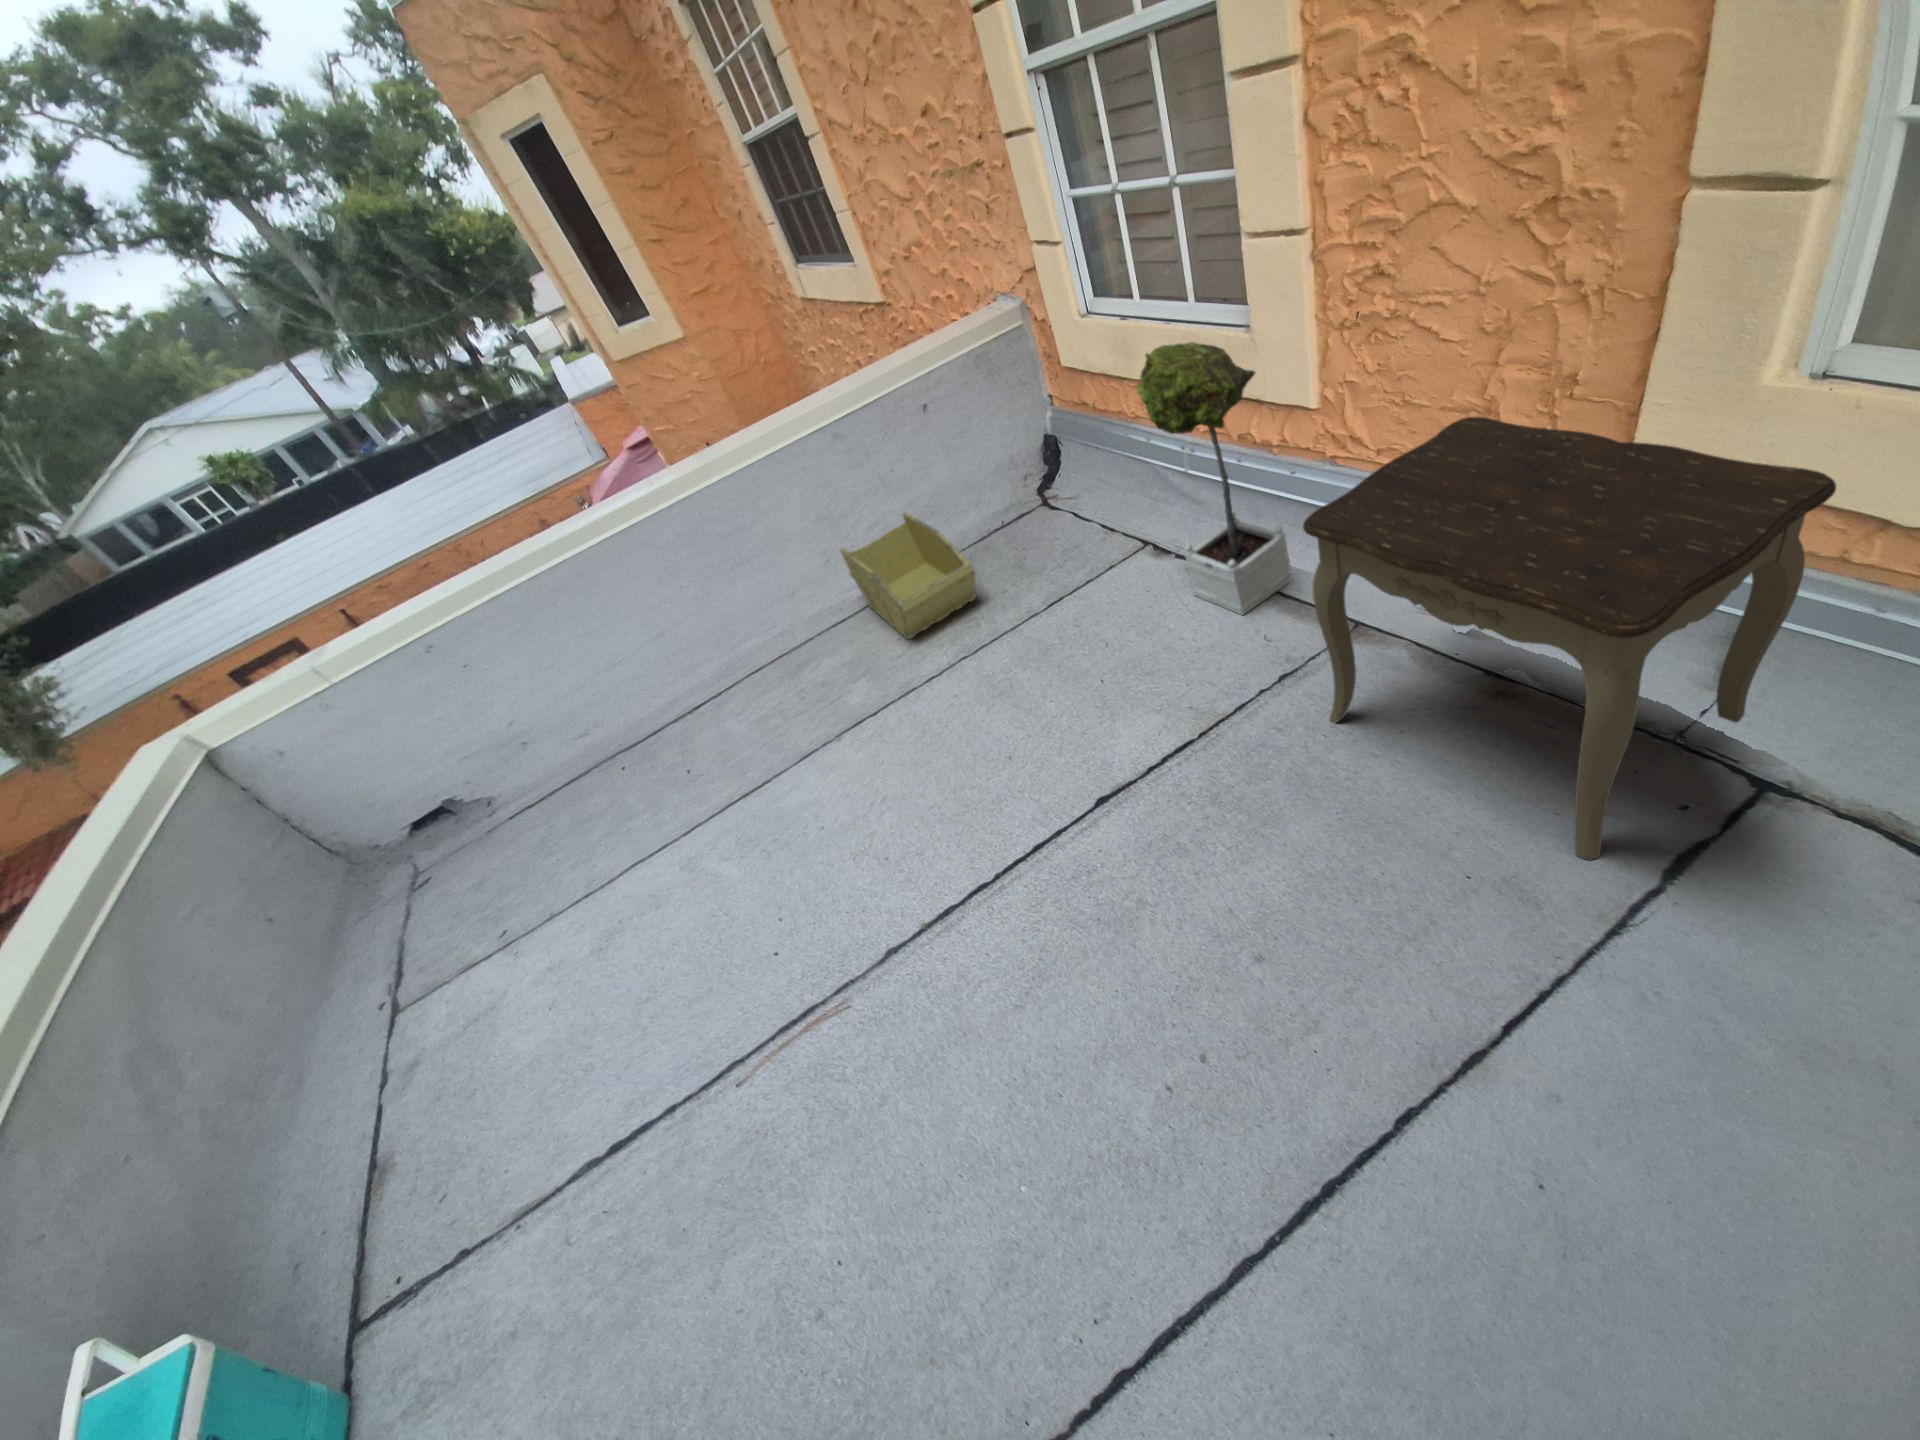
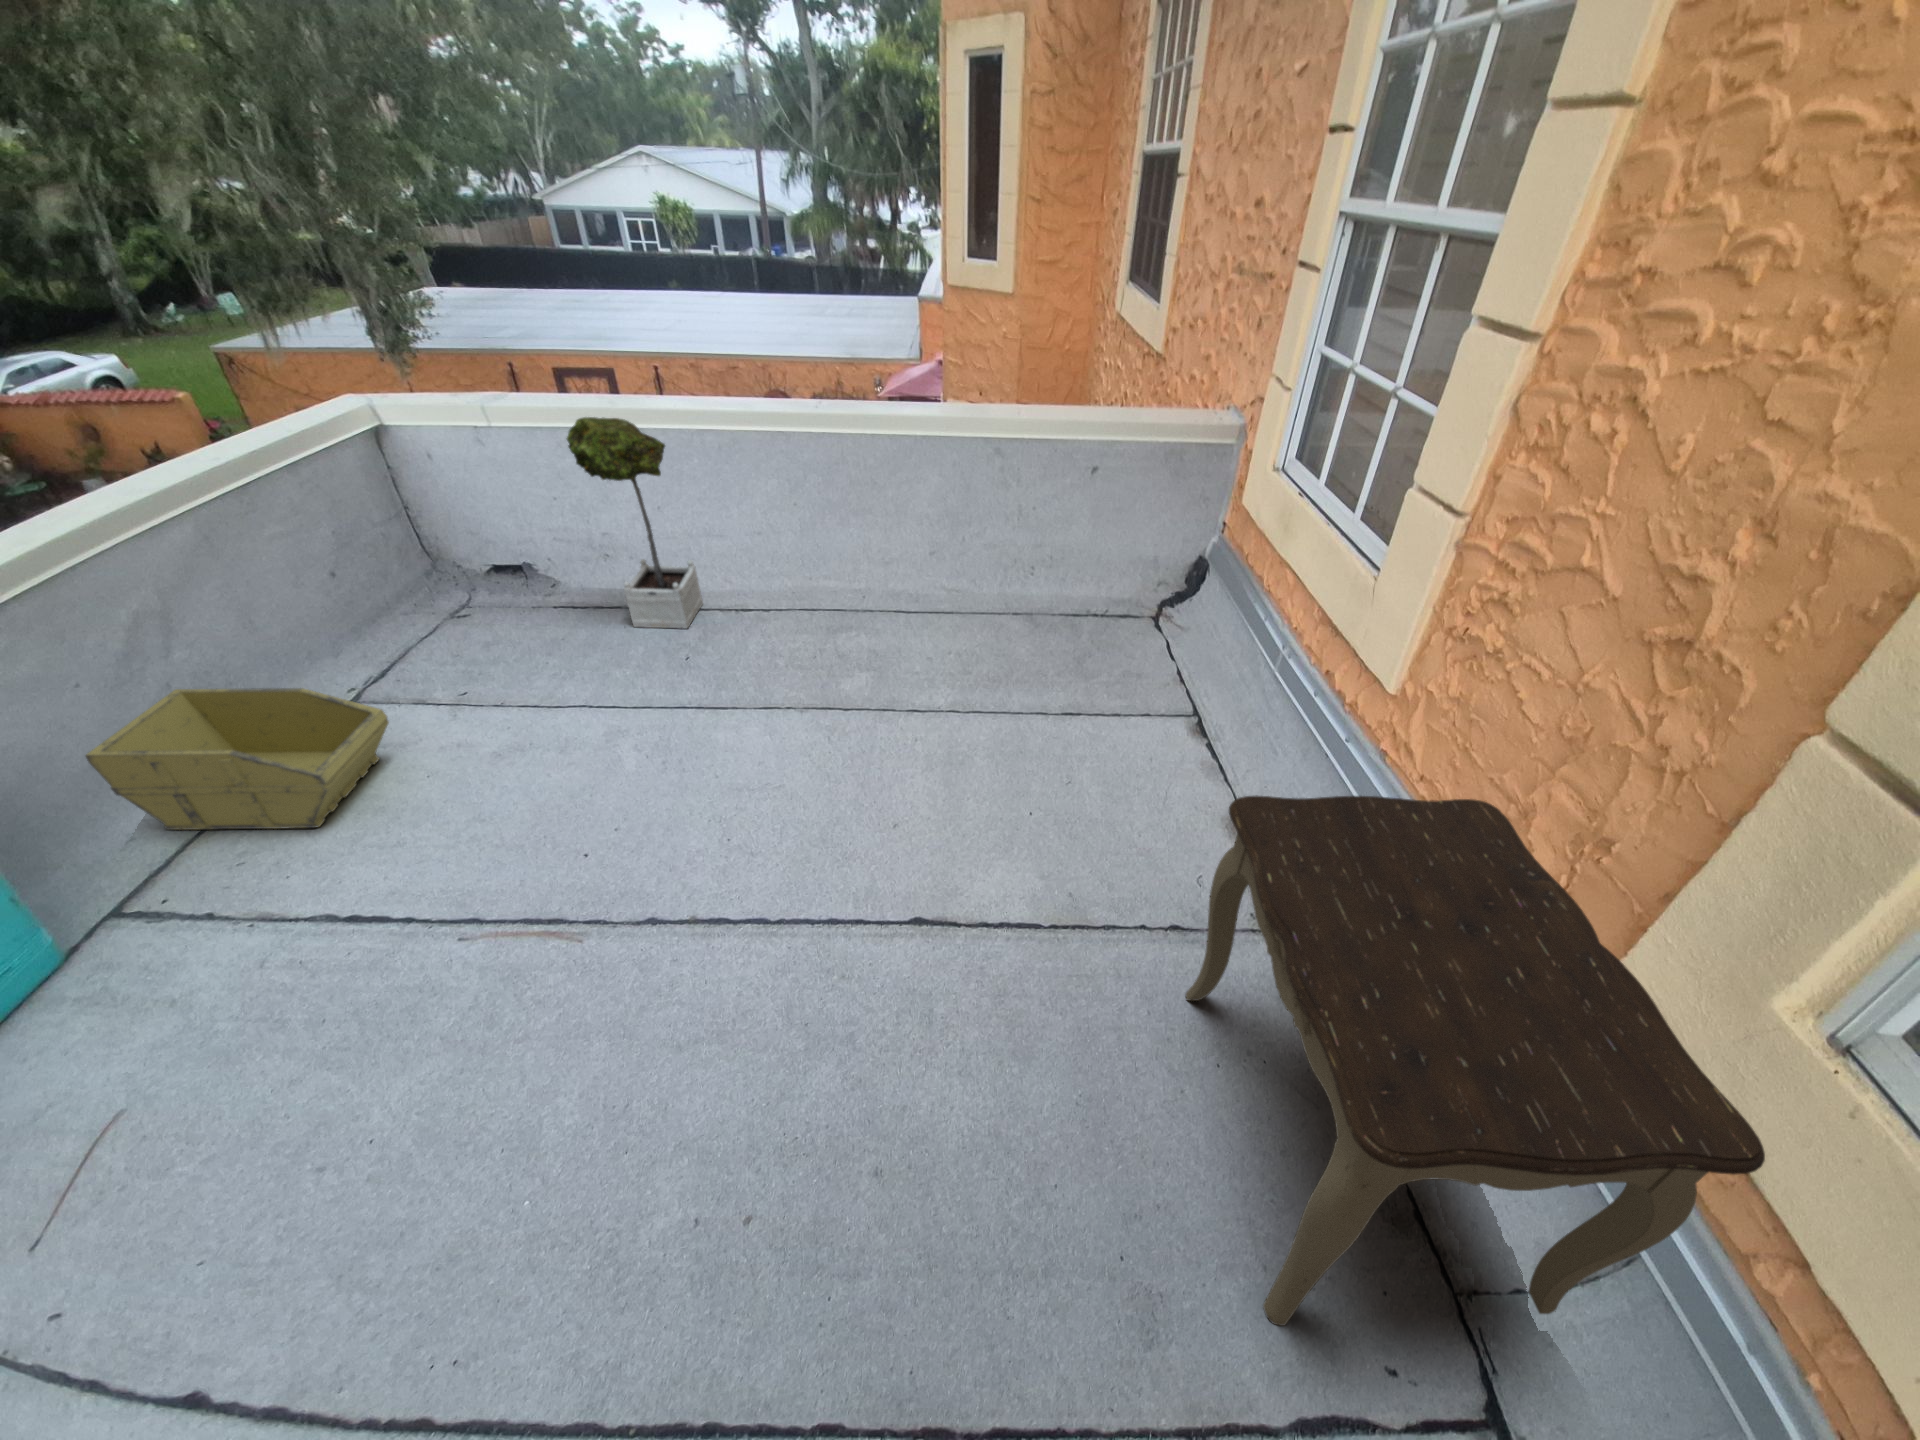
potted tree: present [1136,342,1292,615] -> present [567,417,703,629]
storage bin: present [840,512,976,639] -> present [86,688,389,830]

